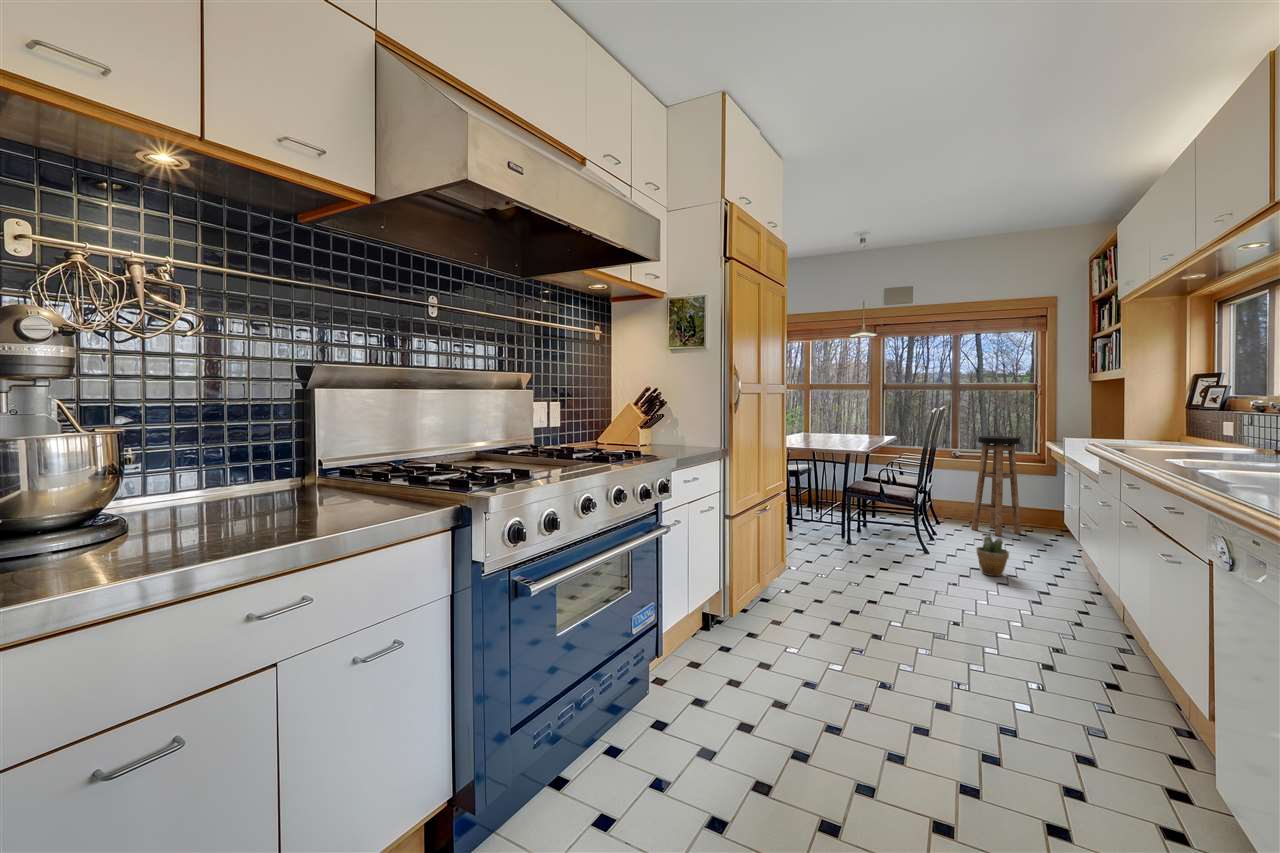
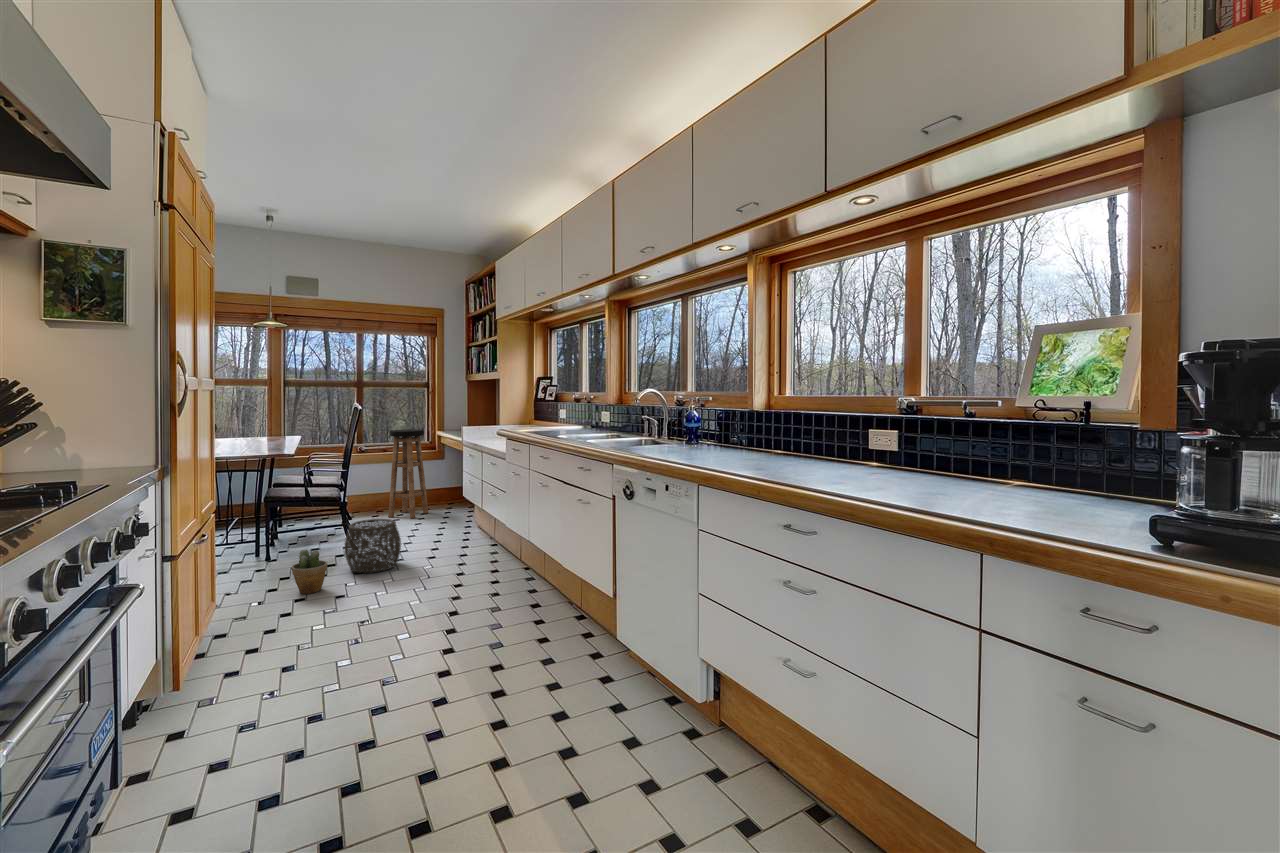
woven basket: none [899,524,960,581] -> present [344,519,401,573]
potted plant: present [976,536,1009,576] -> present [292,550,327,594]

